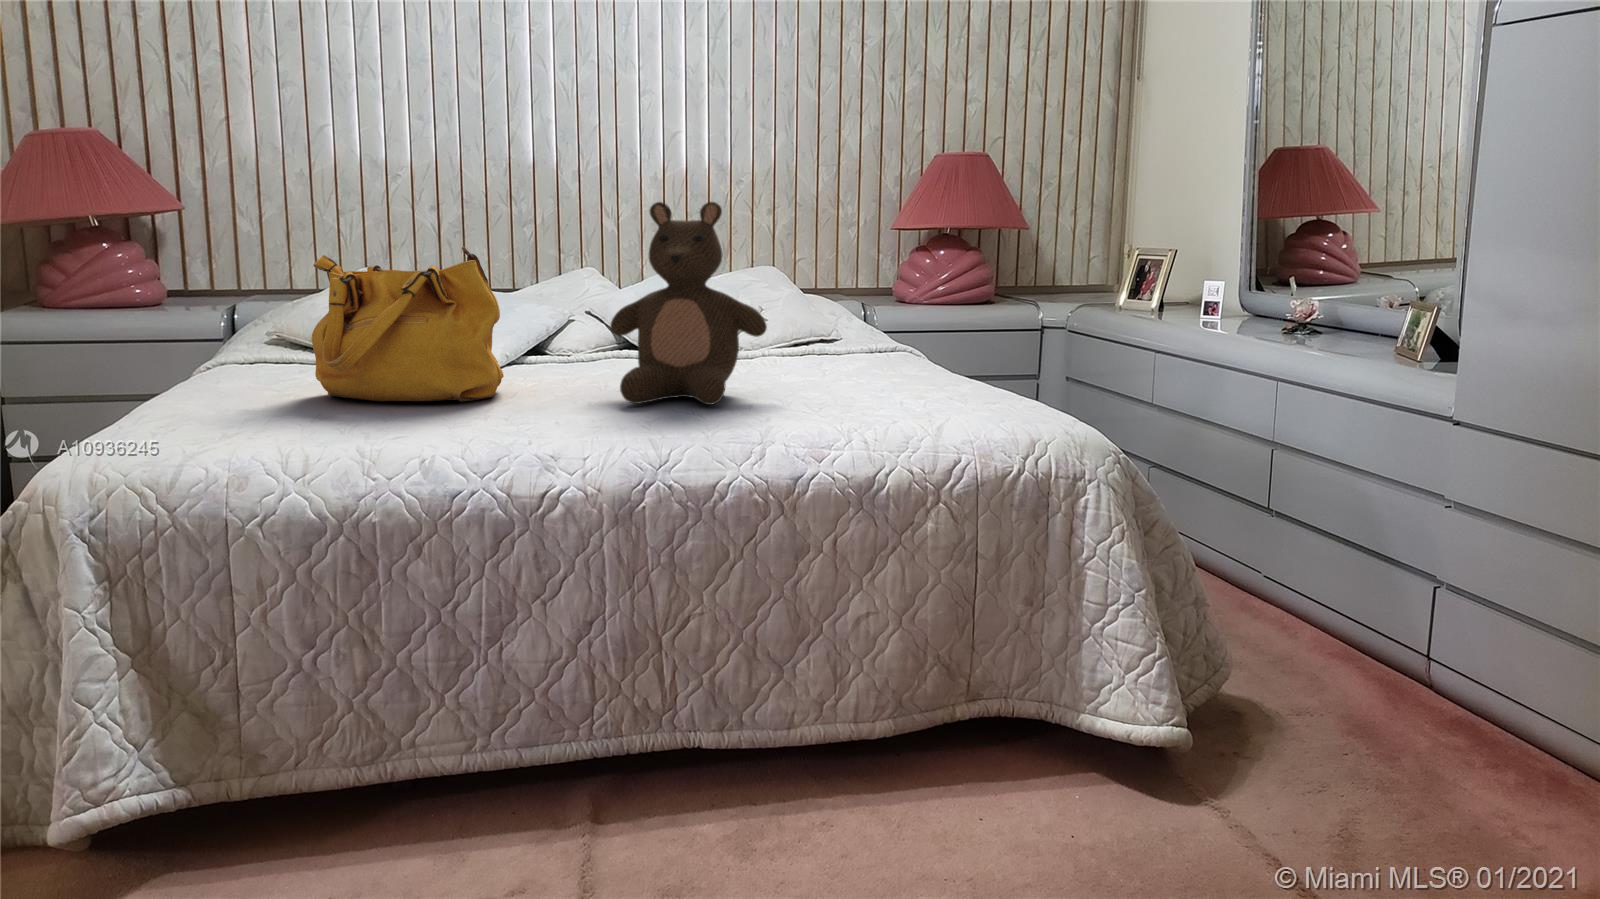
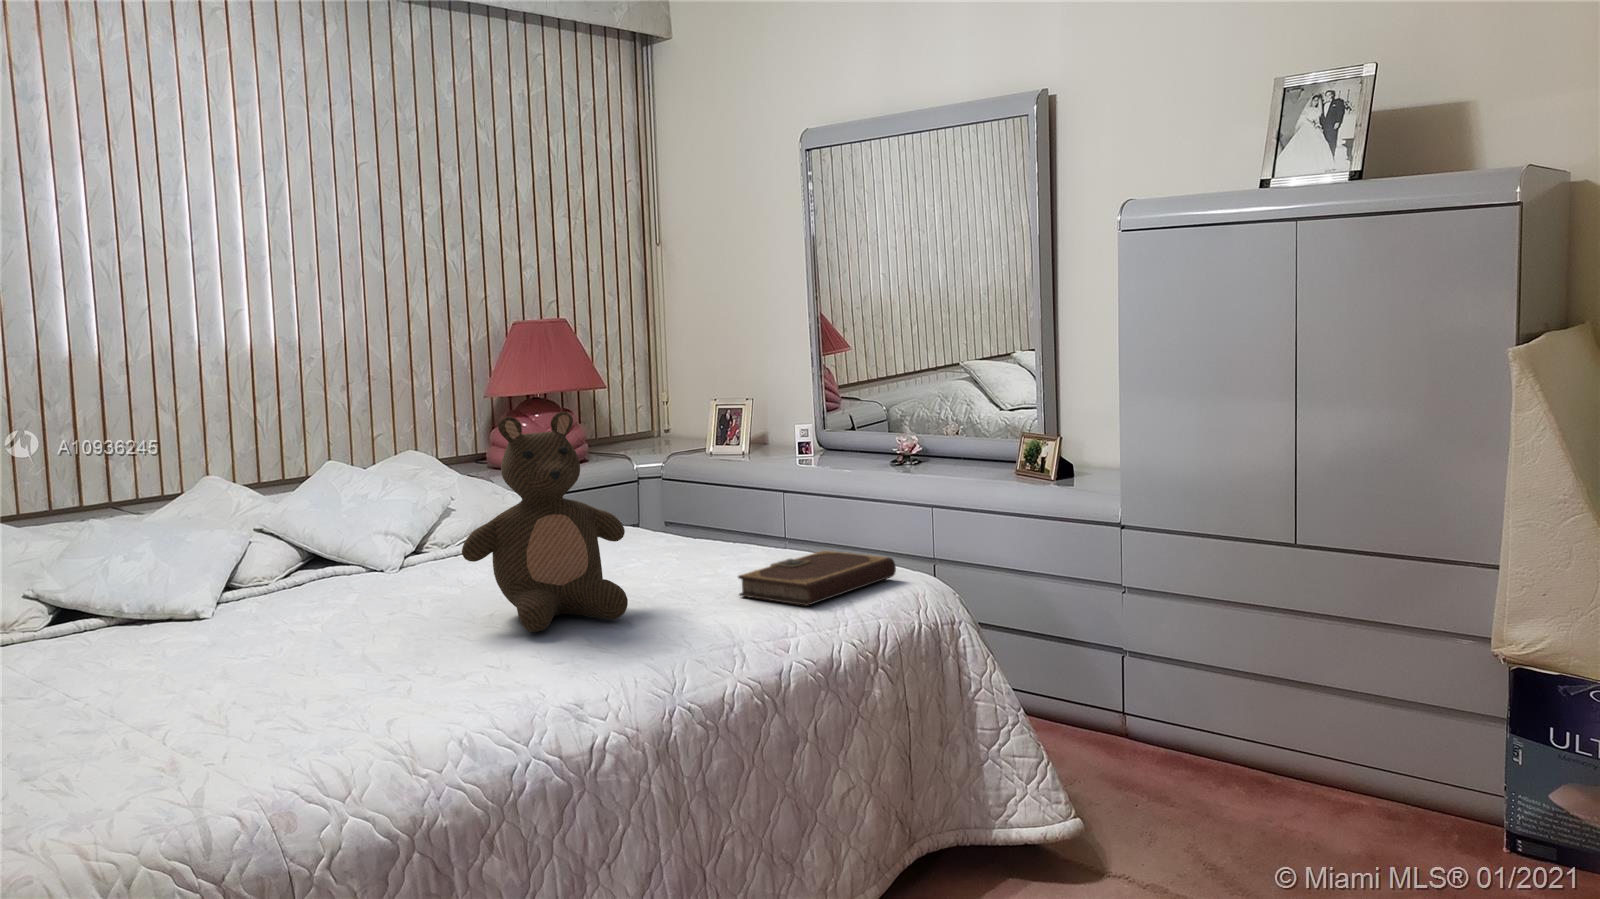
handbag: present [312,247,504,401] -> none [103,488,365,693]
notebook: none [853,380,1029,421] -> present [738,550,896,606]

